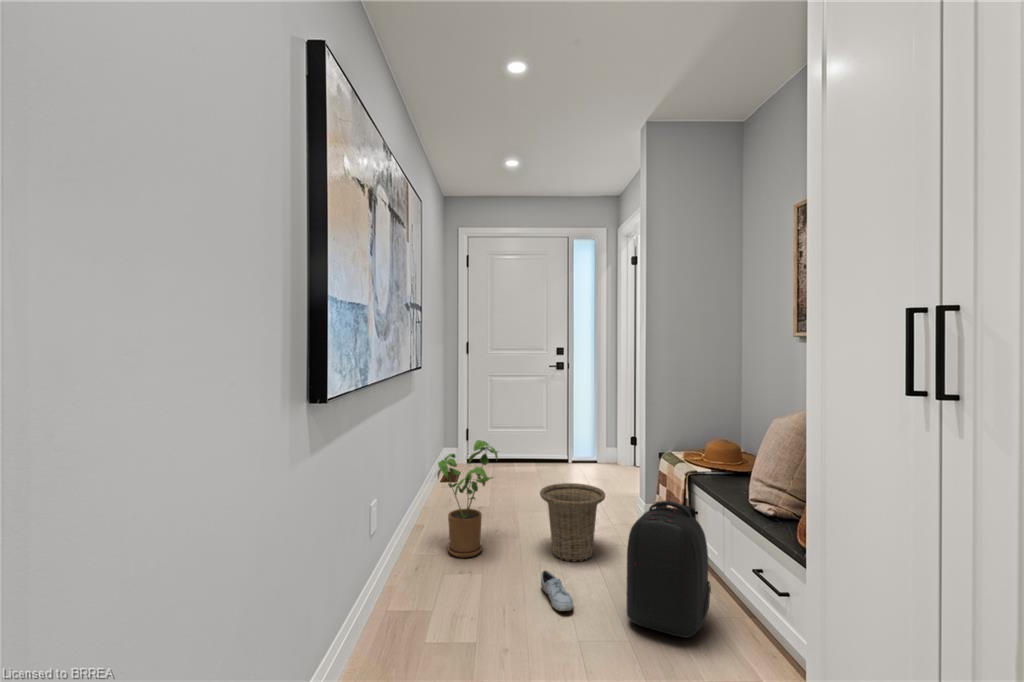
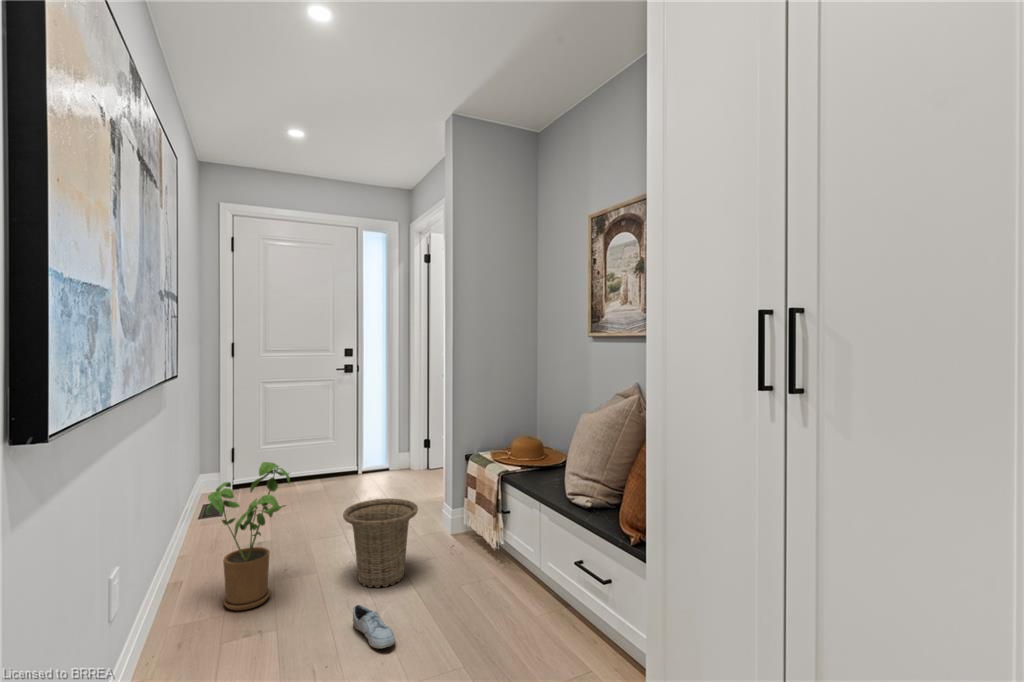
backpack: present [627,501,711,638] -> none [454,506,536,645]

